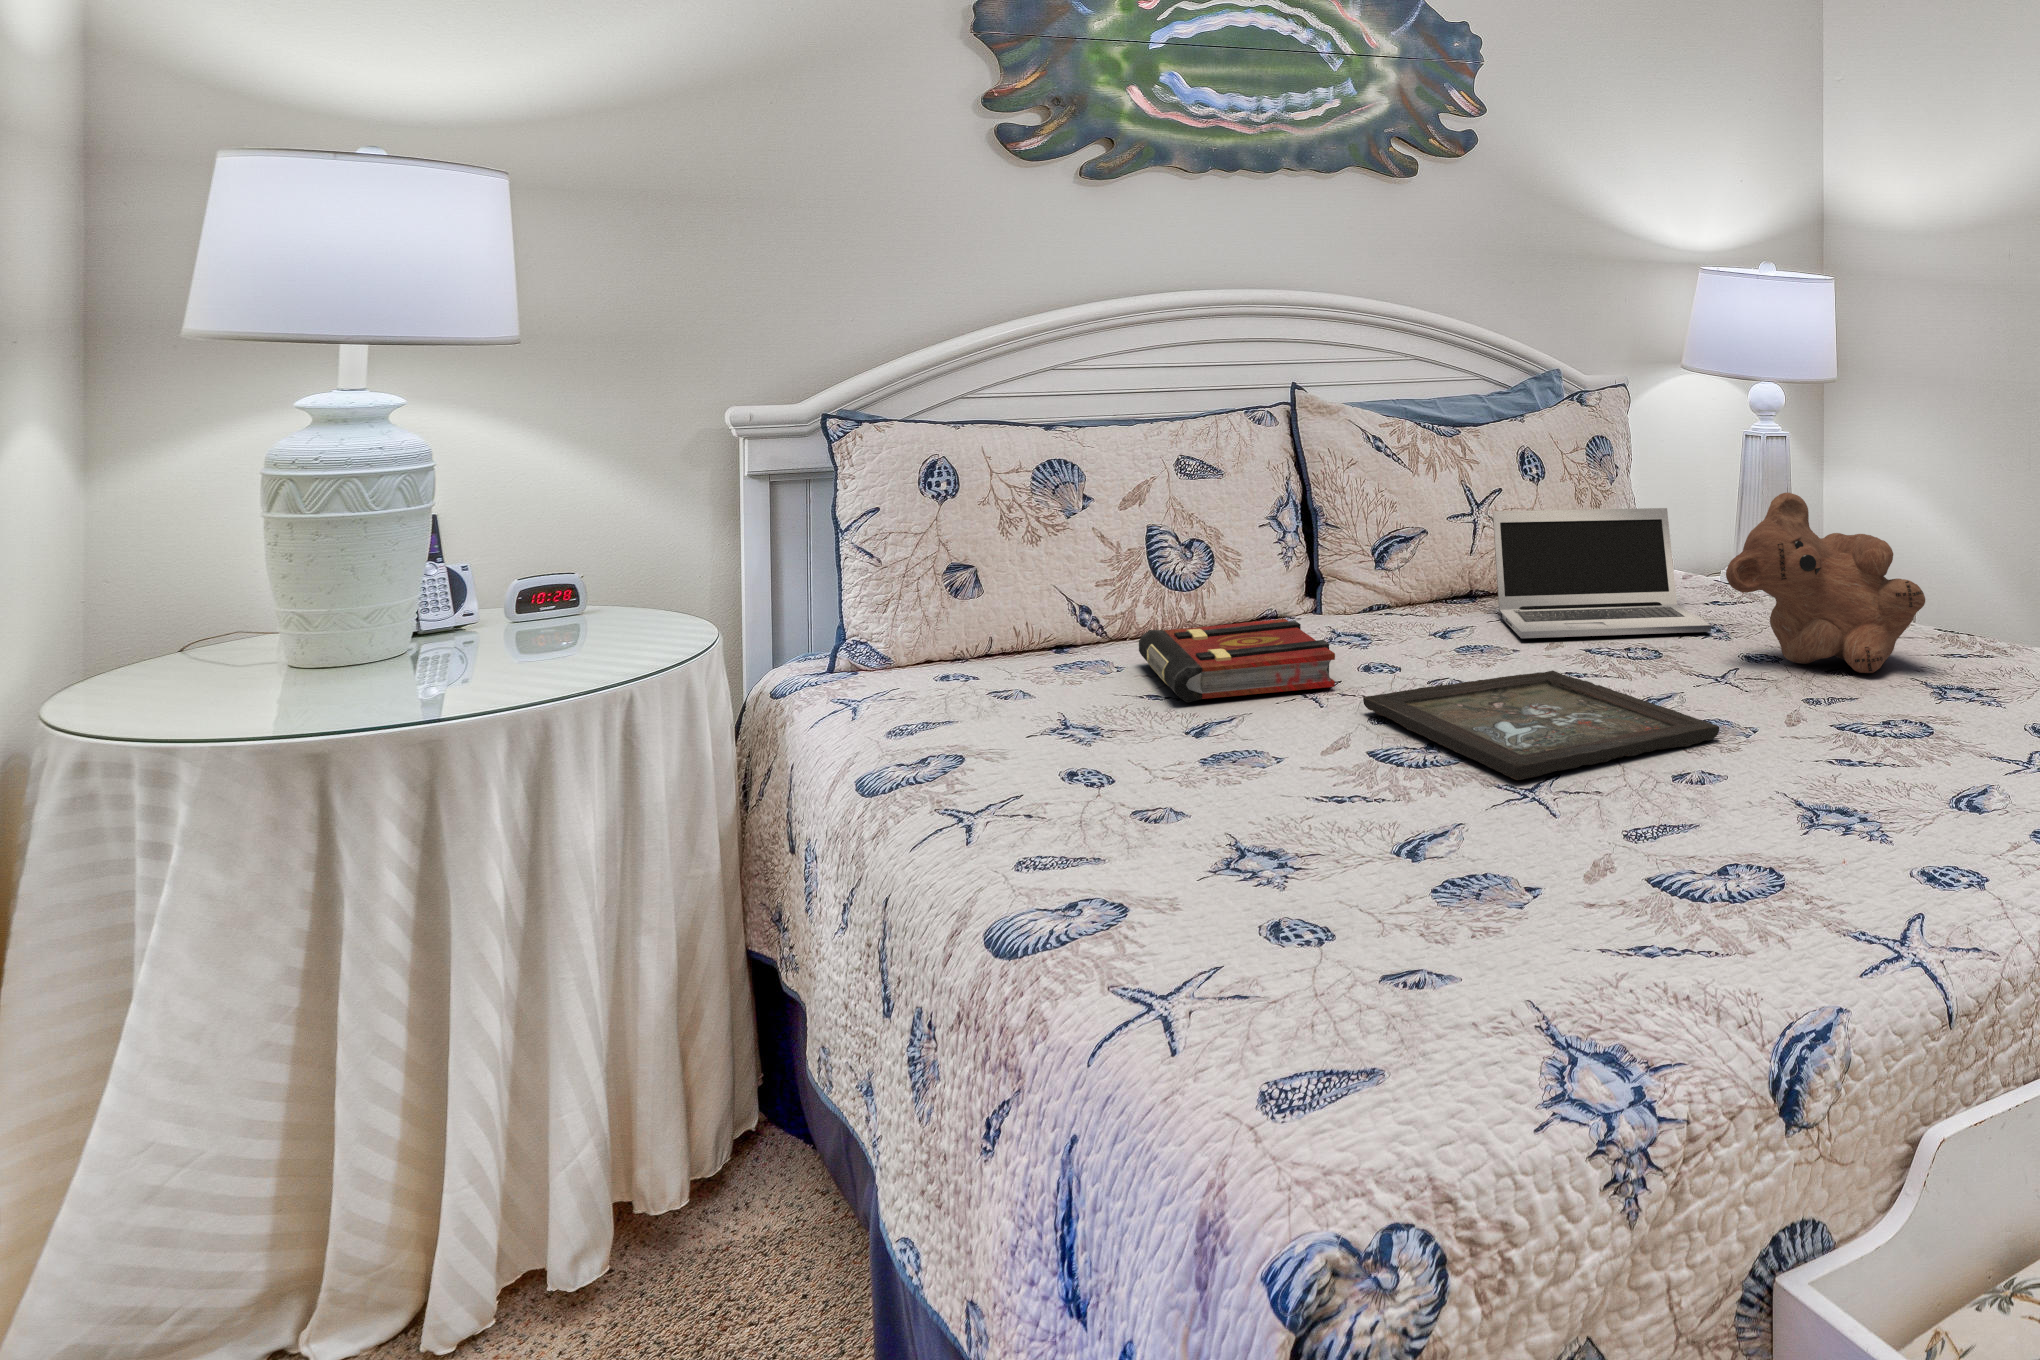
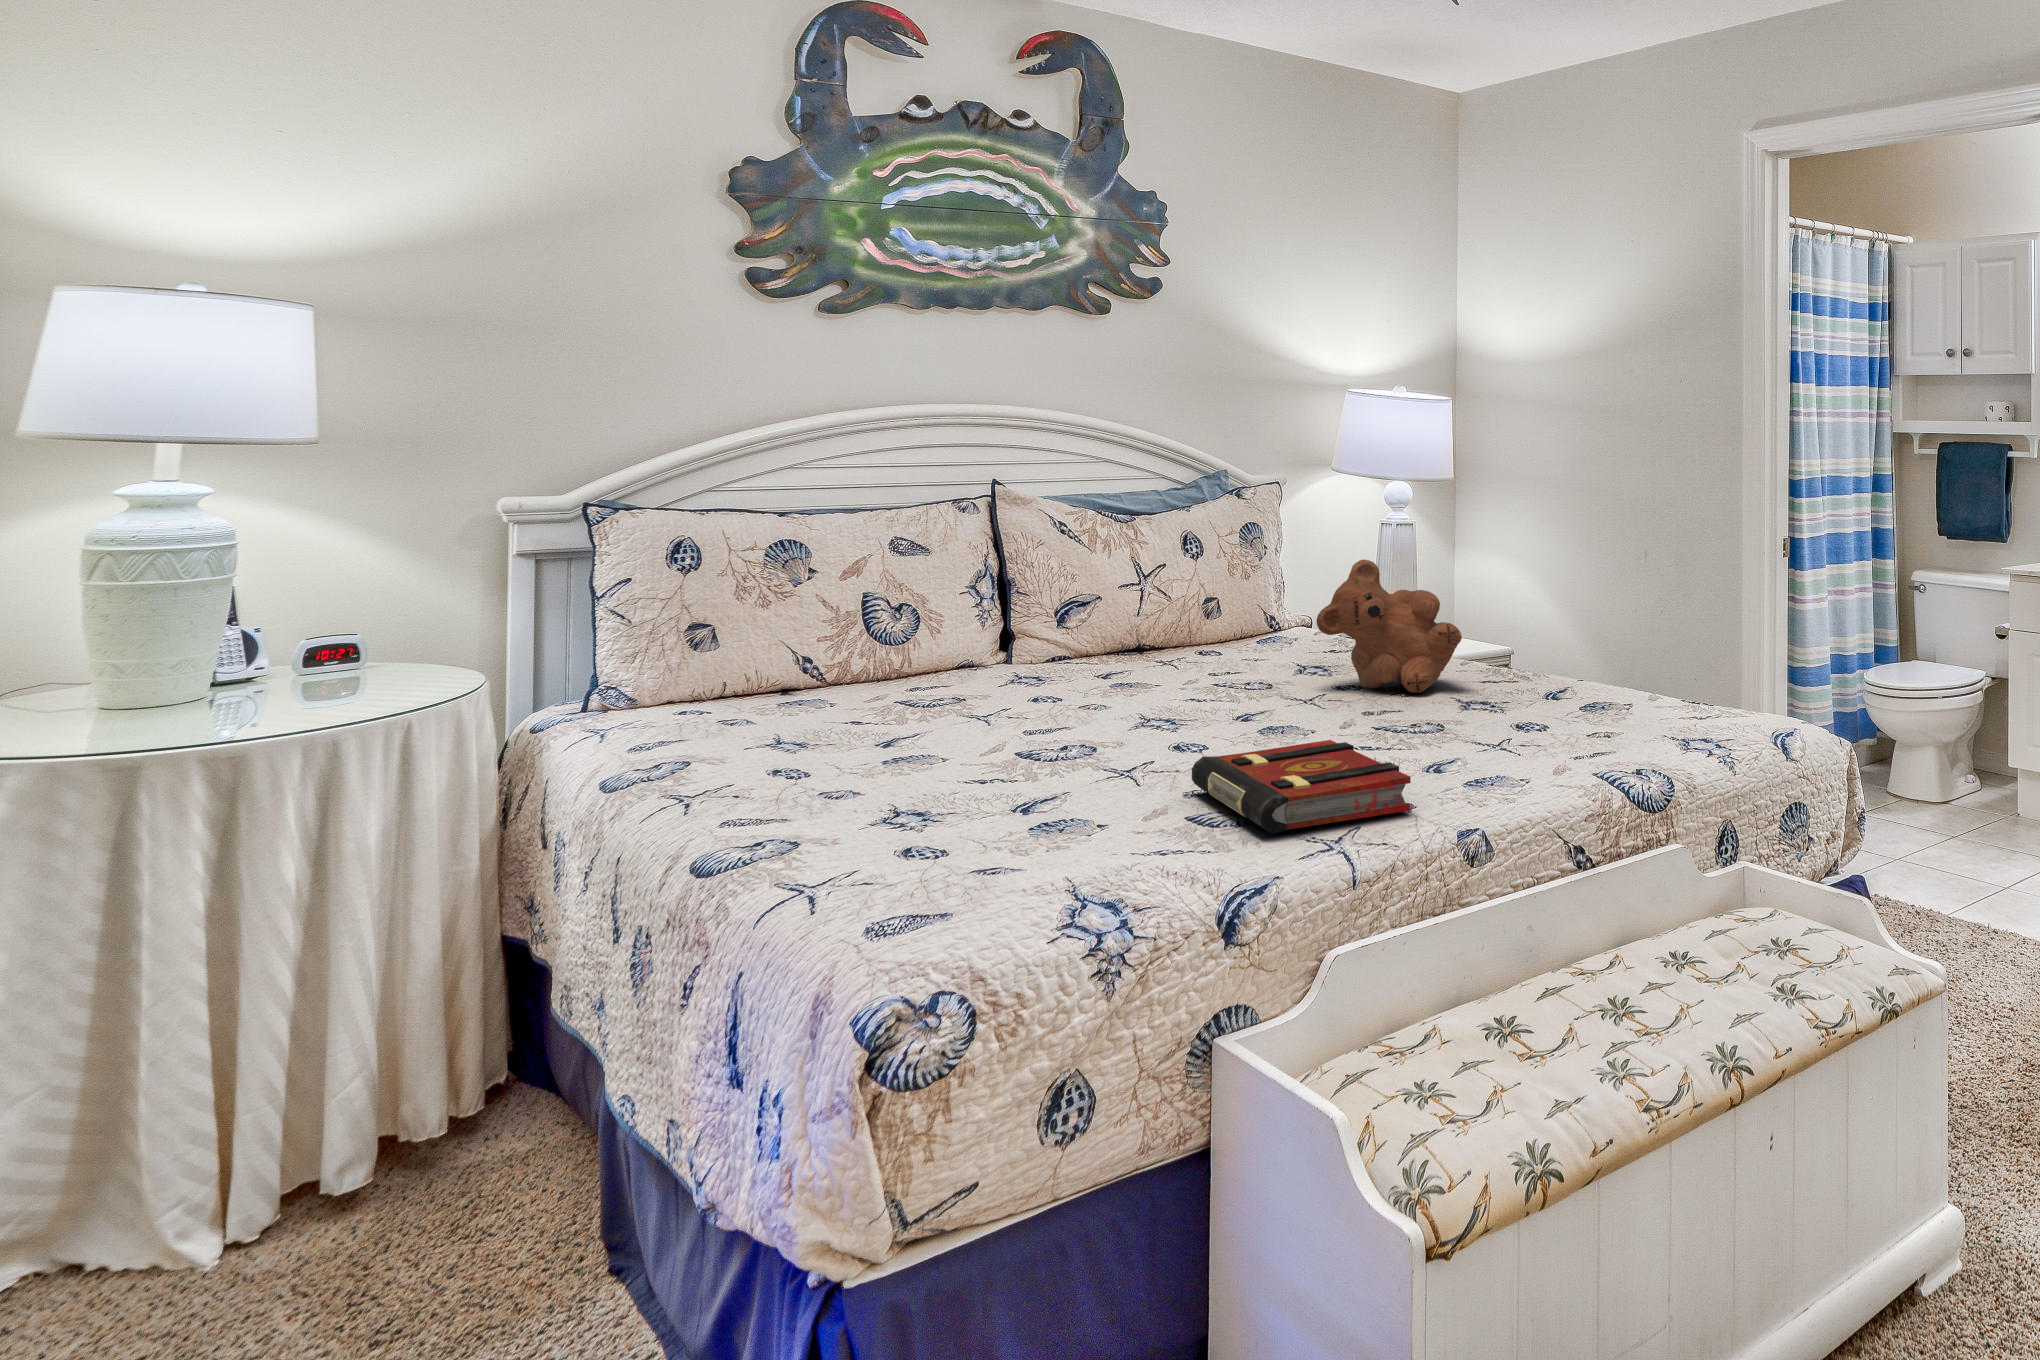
laptop: present [1493,508,1711,638] -> none [1153,576,1316,676]
book: present [1139,619,1335,703] -> present [1192,740,1411,834]
tray: present [1363,670,1719,780] -> none [1019,696,1283,765]

